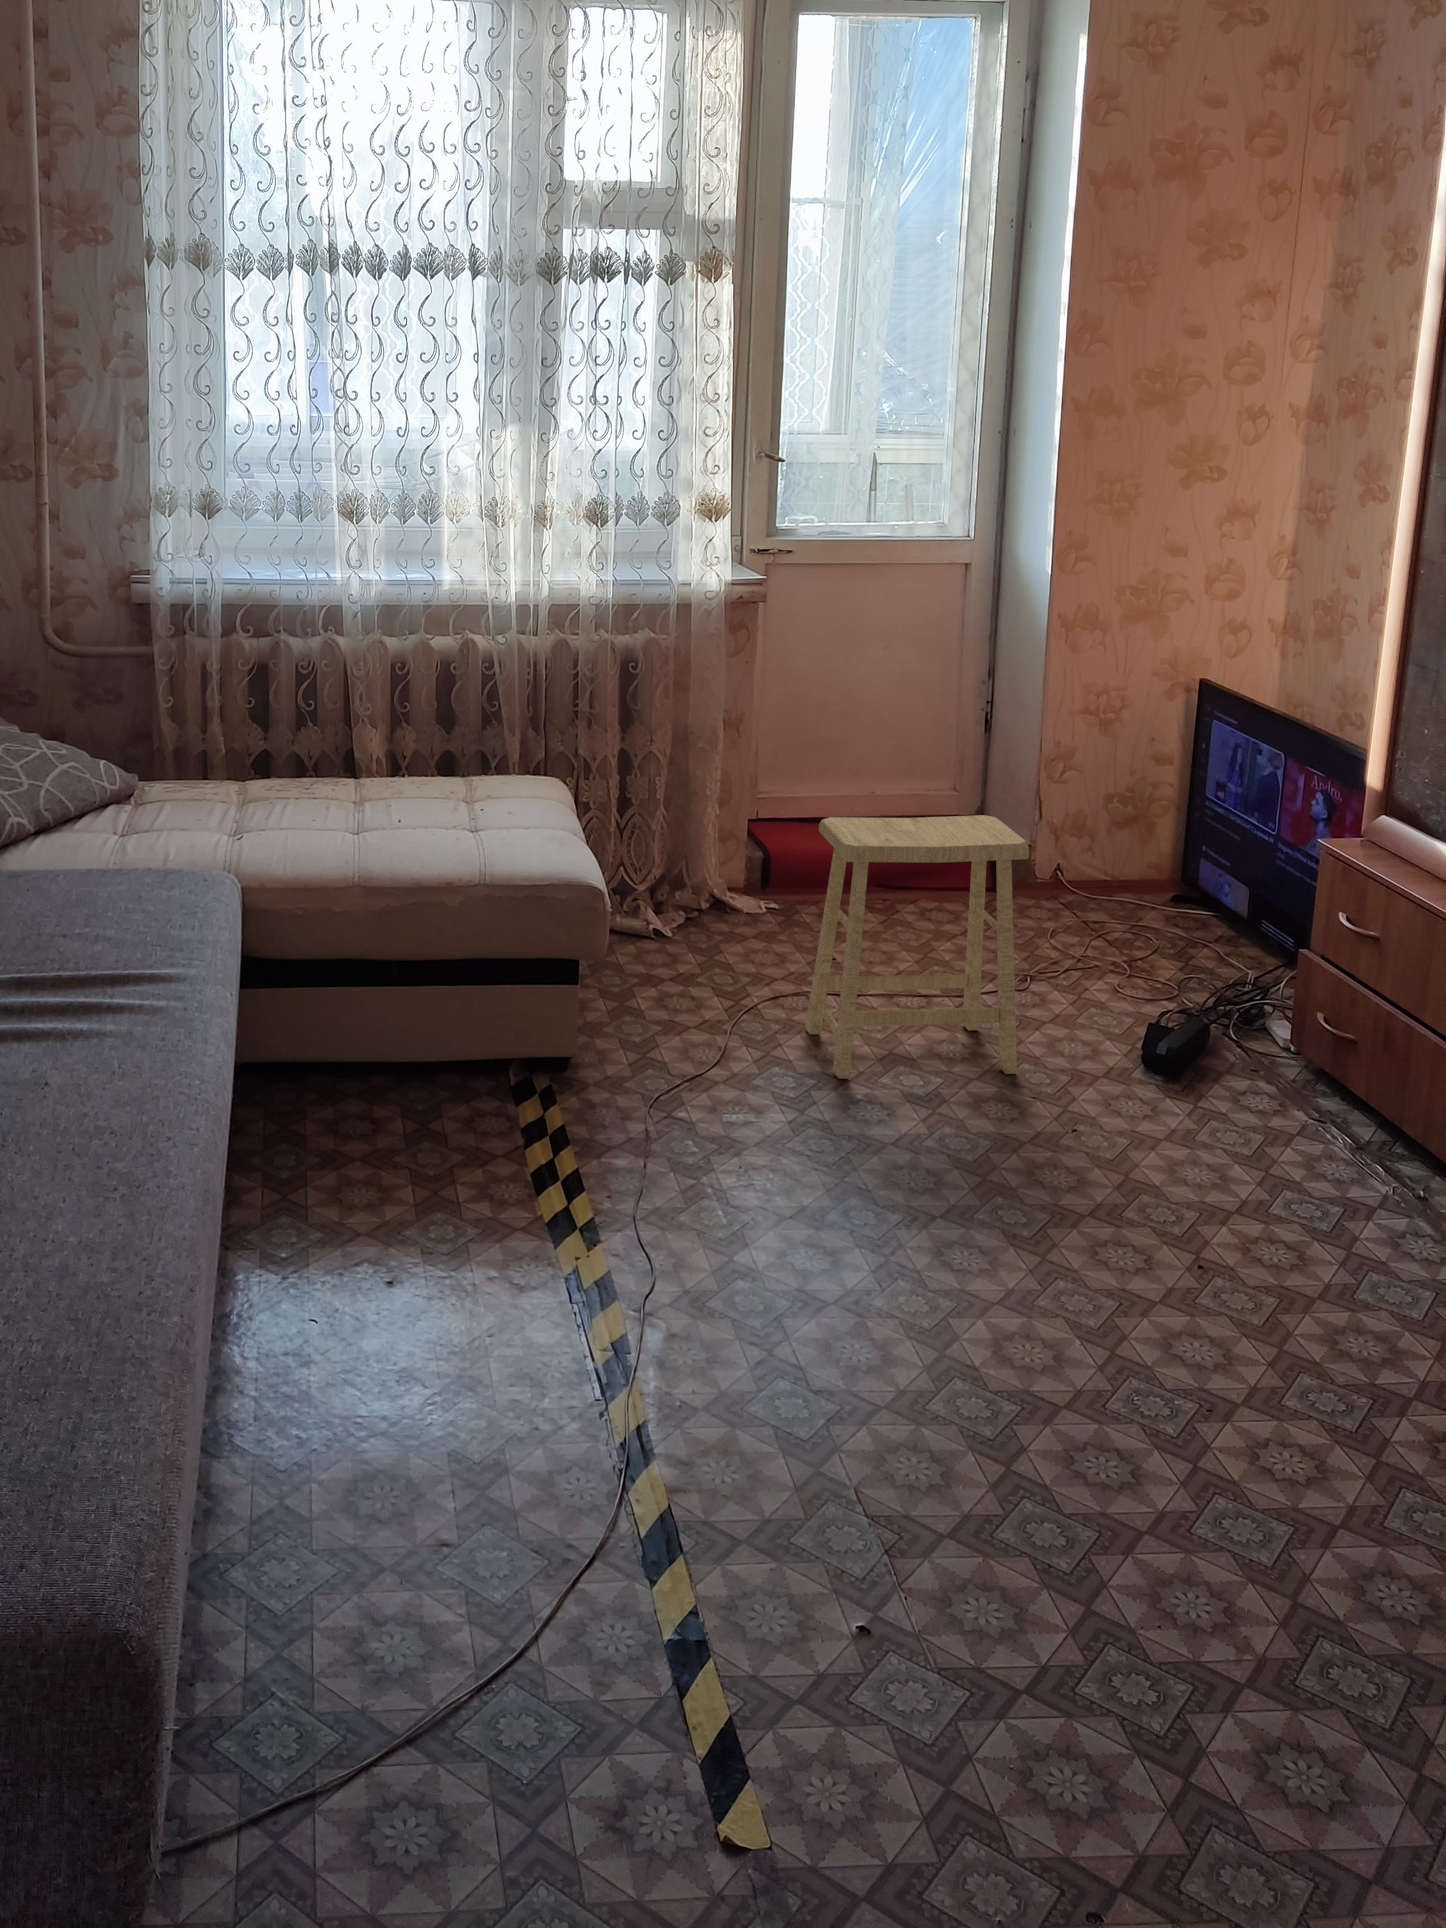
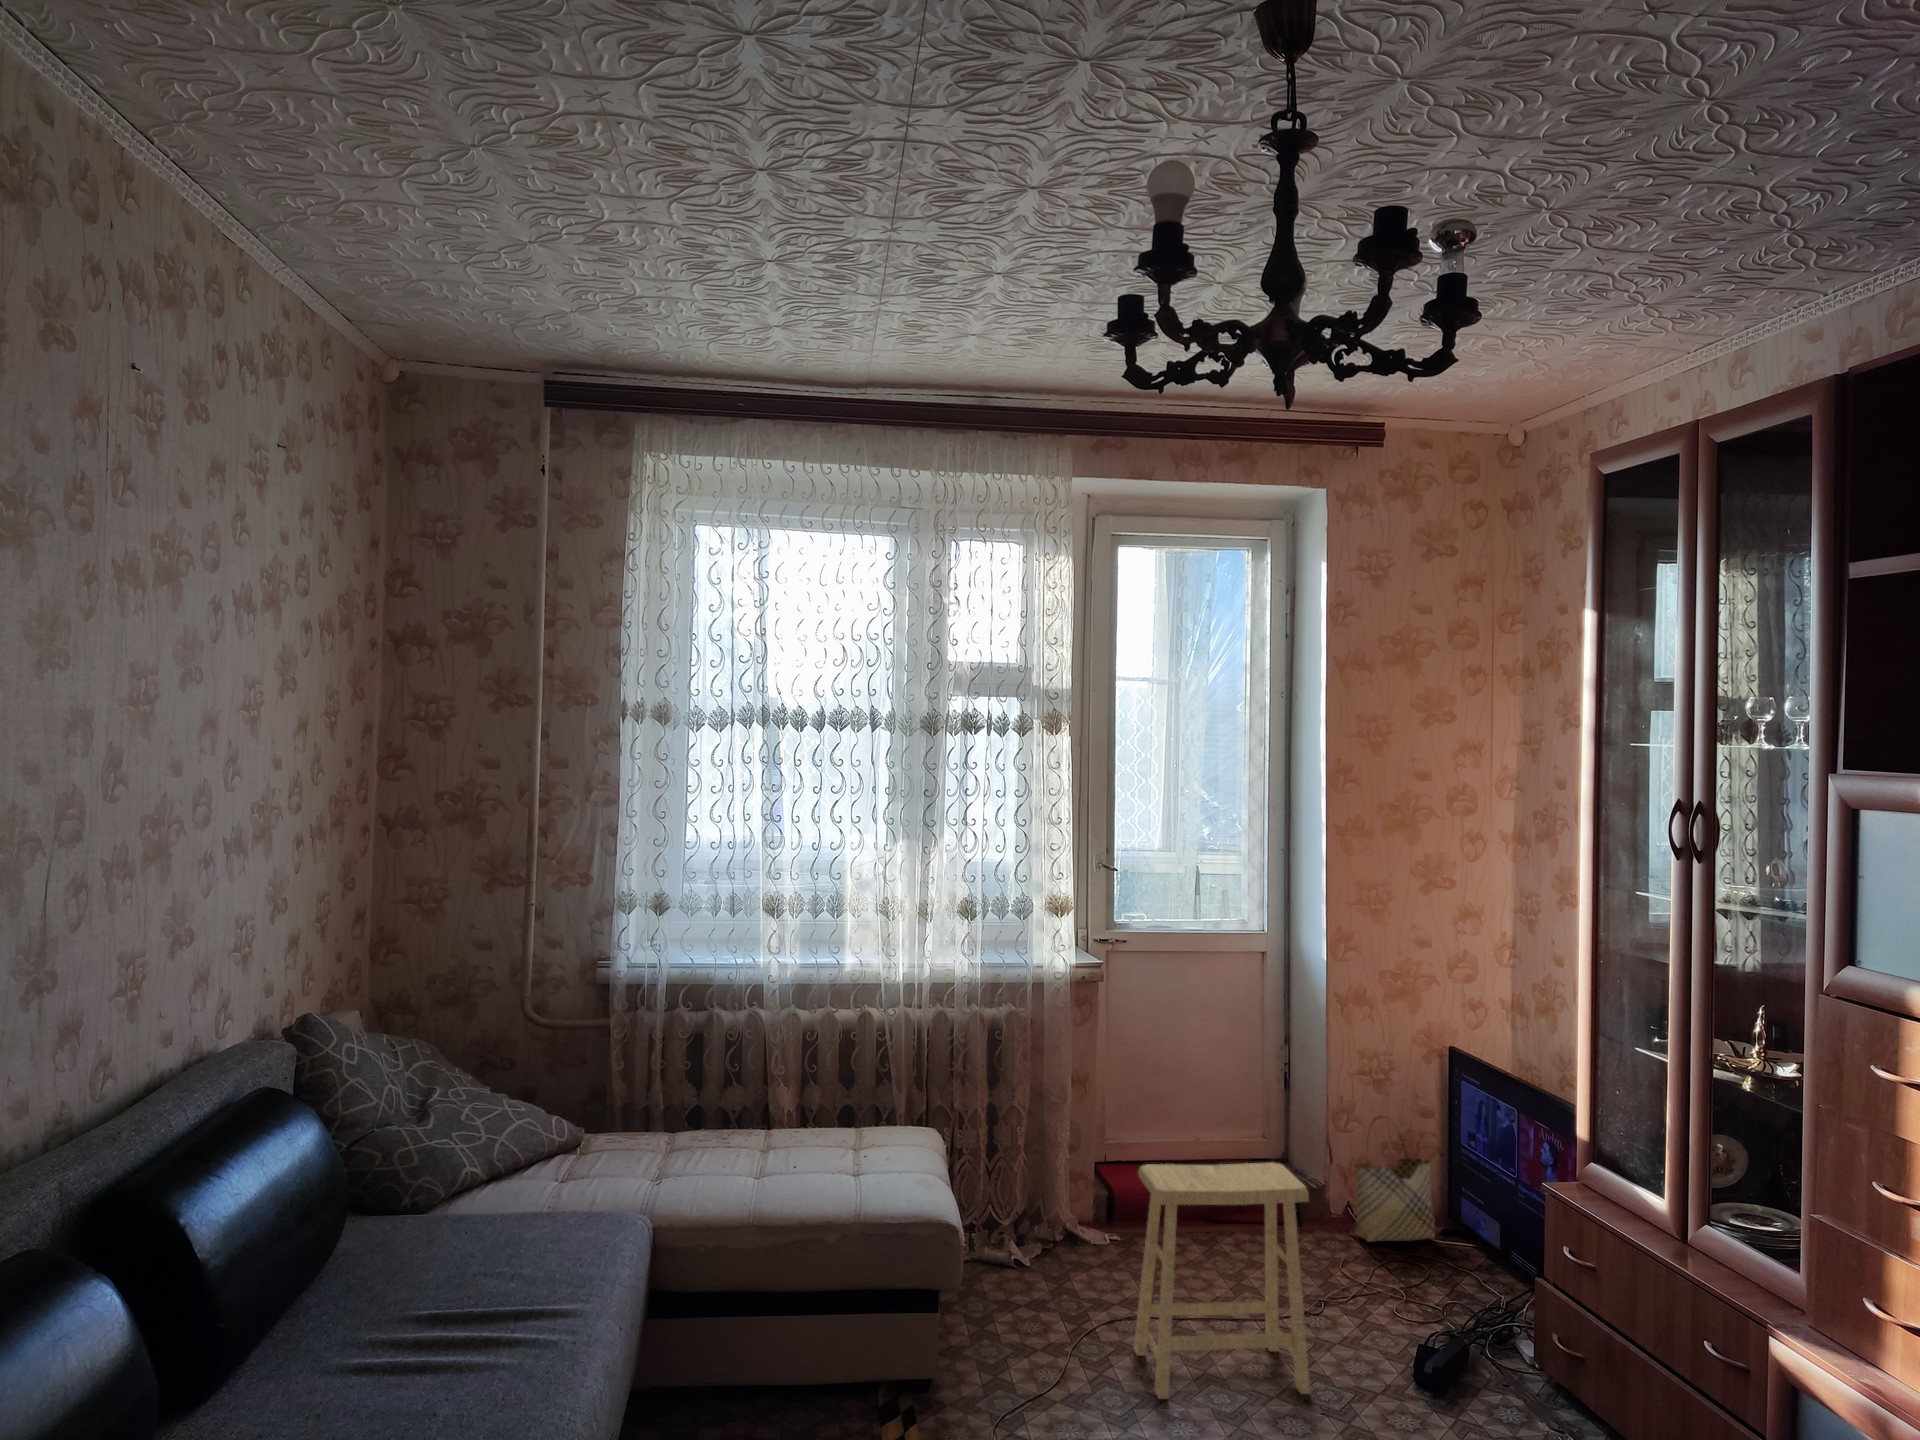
woven basket: none [1070,765,1171,914] -> present [1355,1116,1435,1242]

